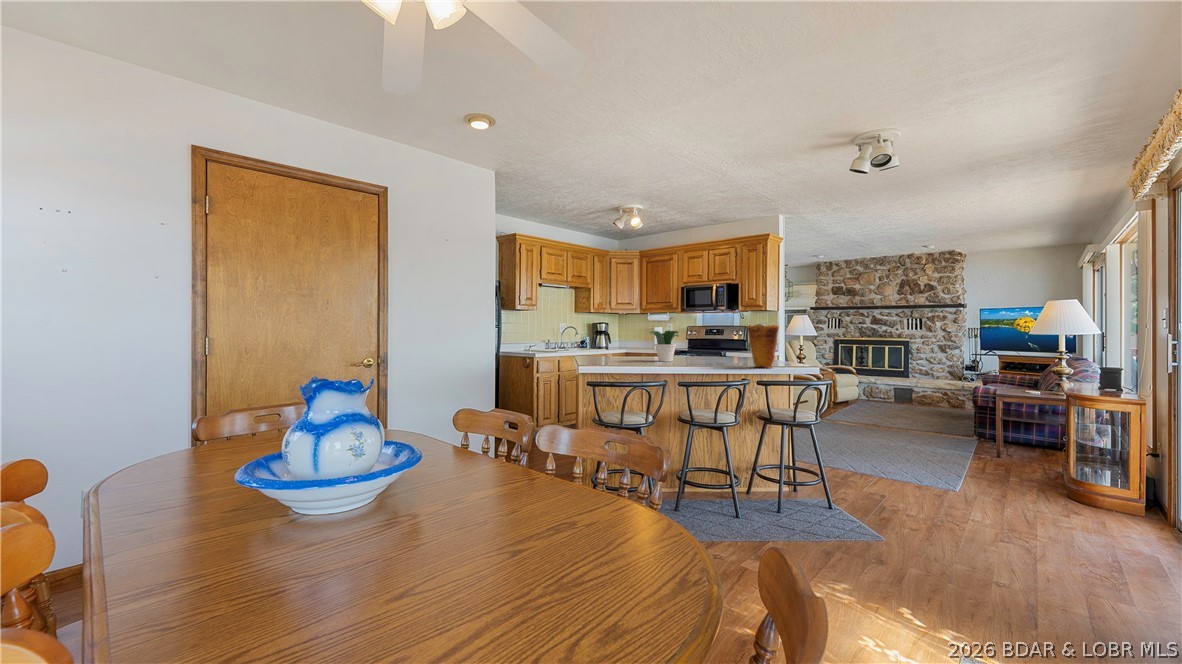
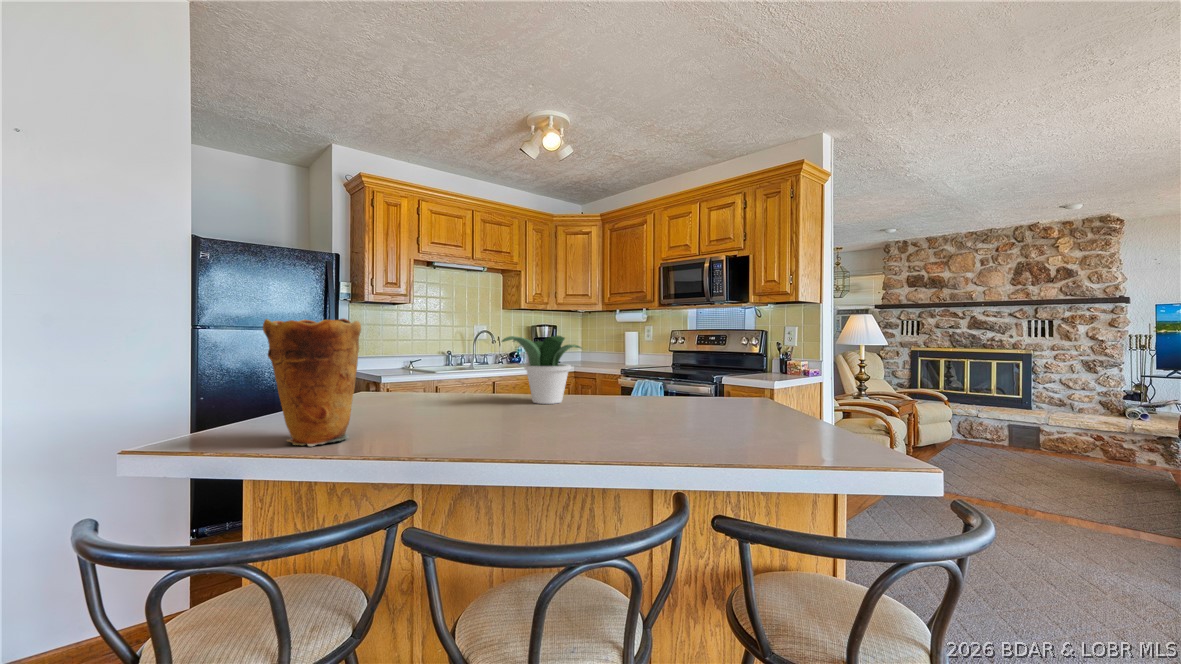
vase: present [747,324,779,368] -> present [263,319,361,446]

